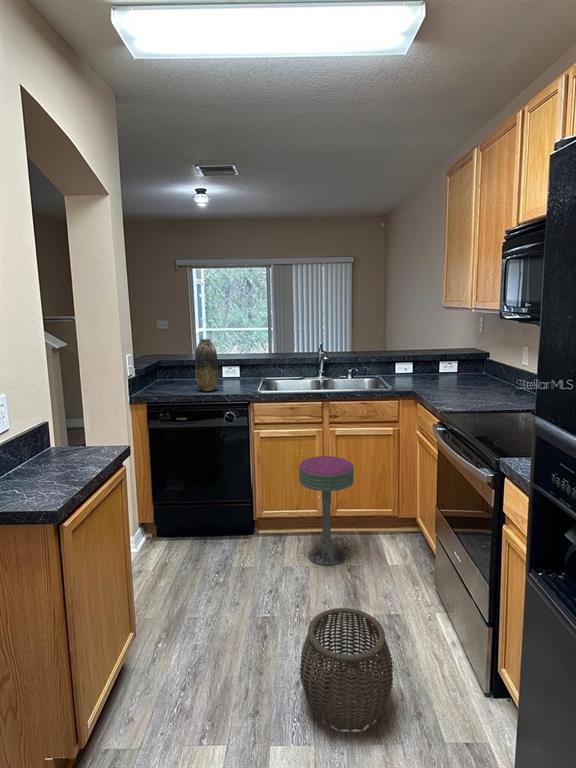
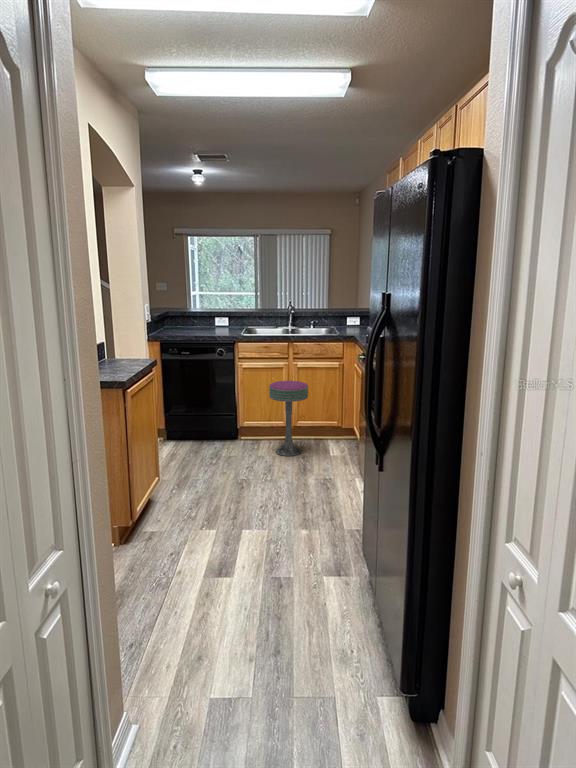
vase: present [195,339,218,391] -> none [194,294,212,334]
woven basket: present [300,608,393,732] -> none [261,458,316,519]

